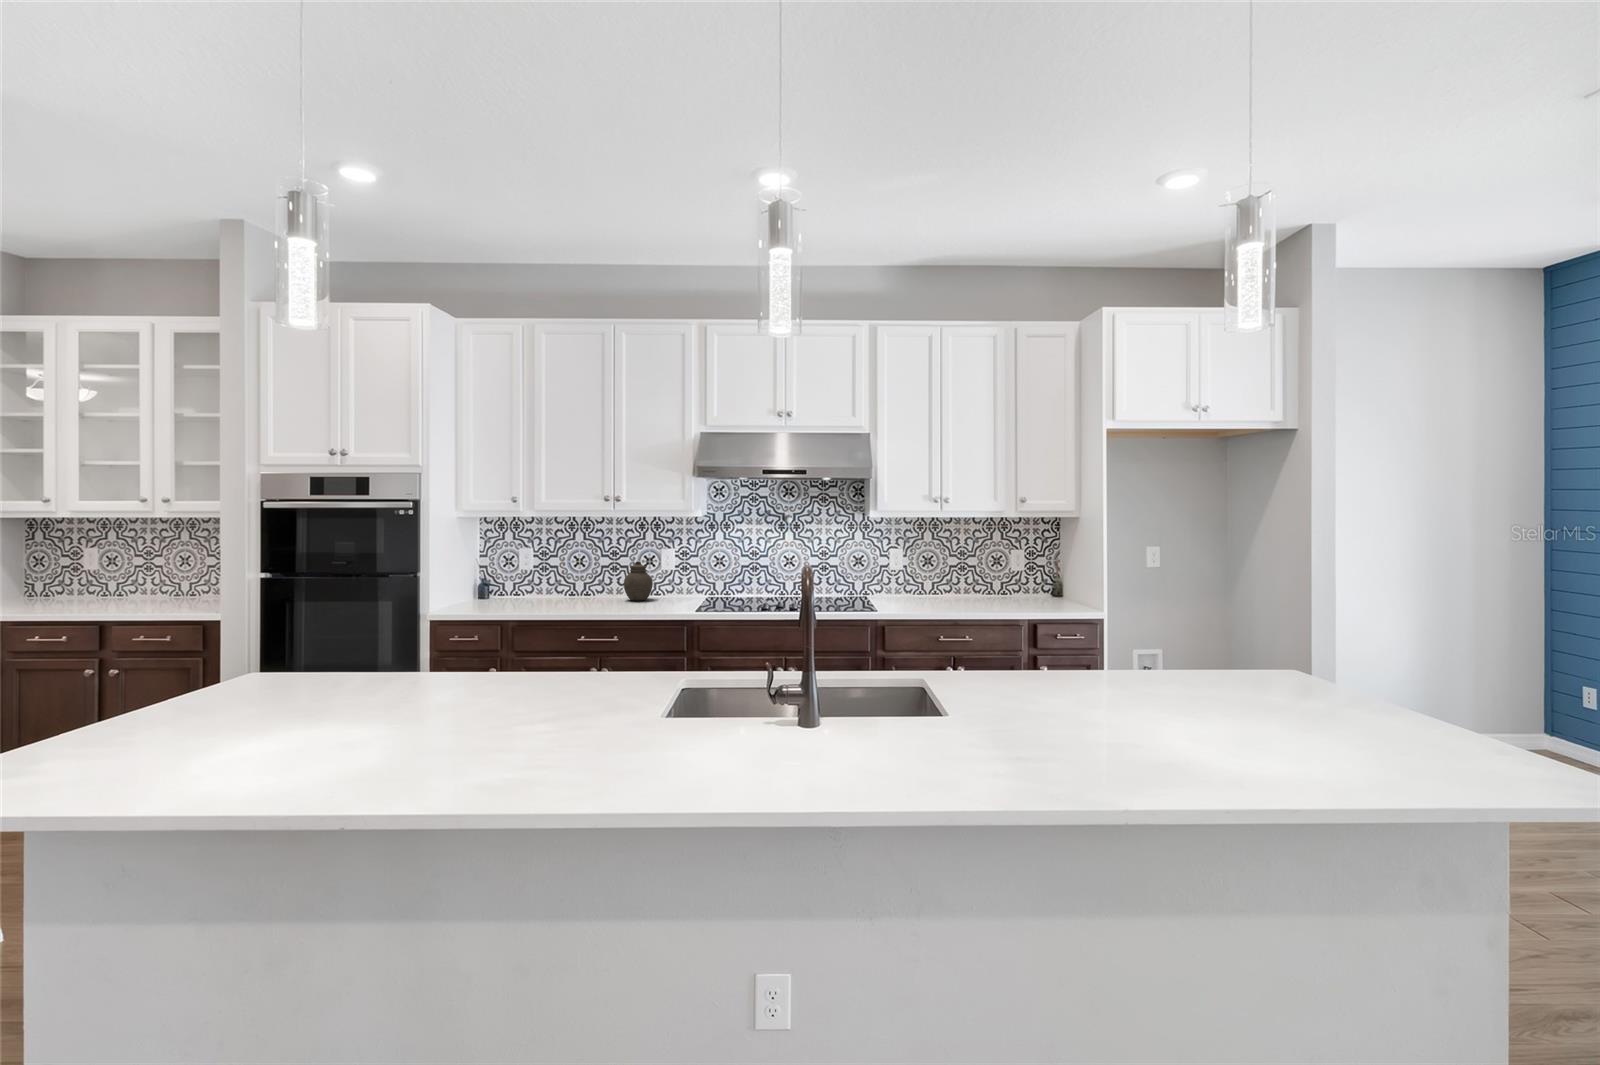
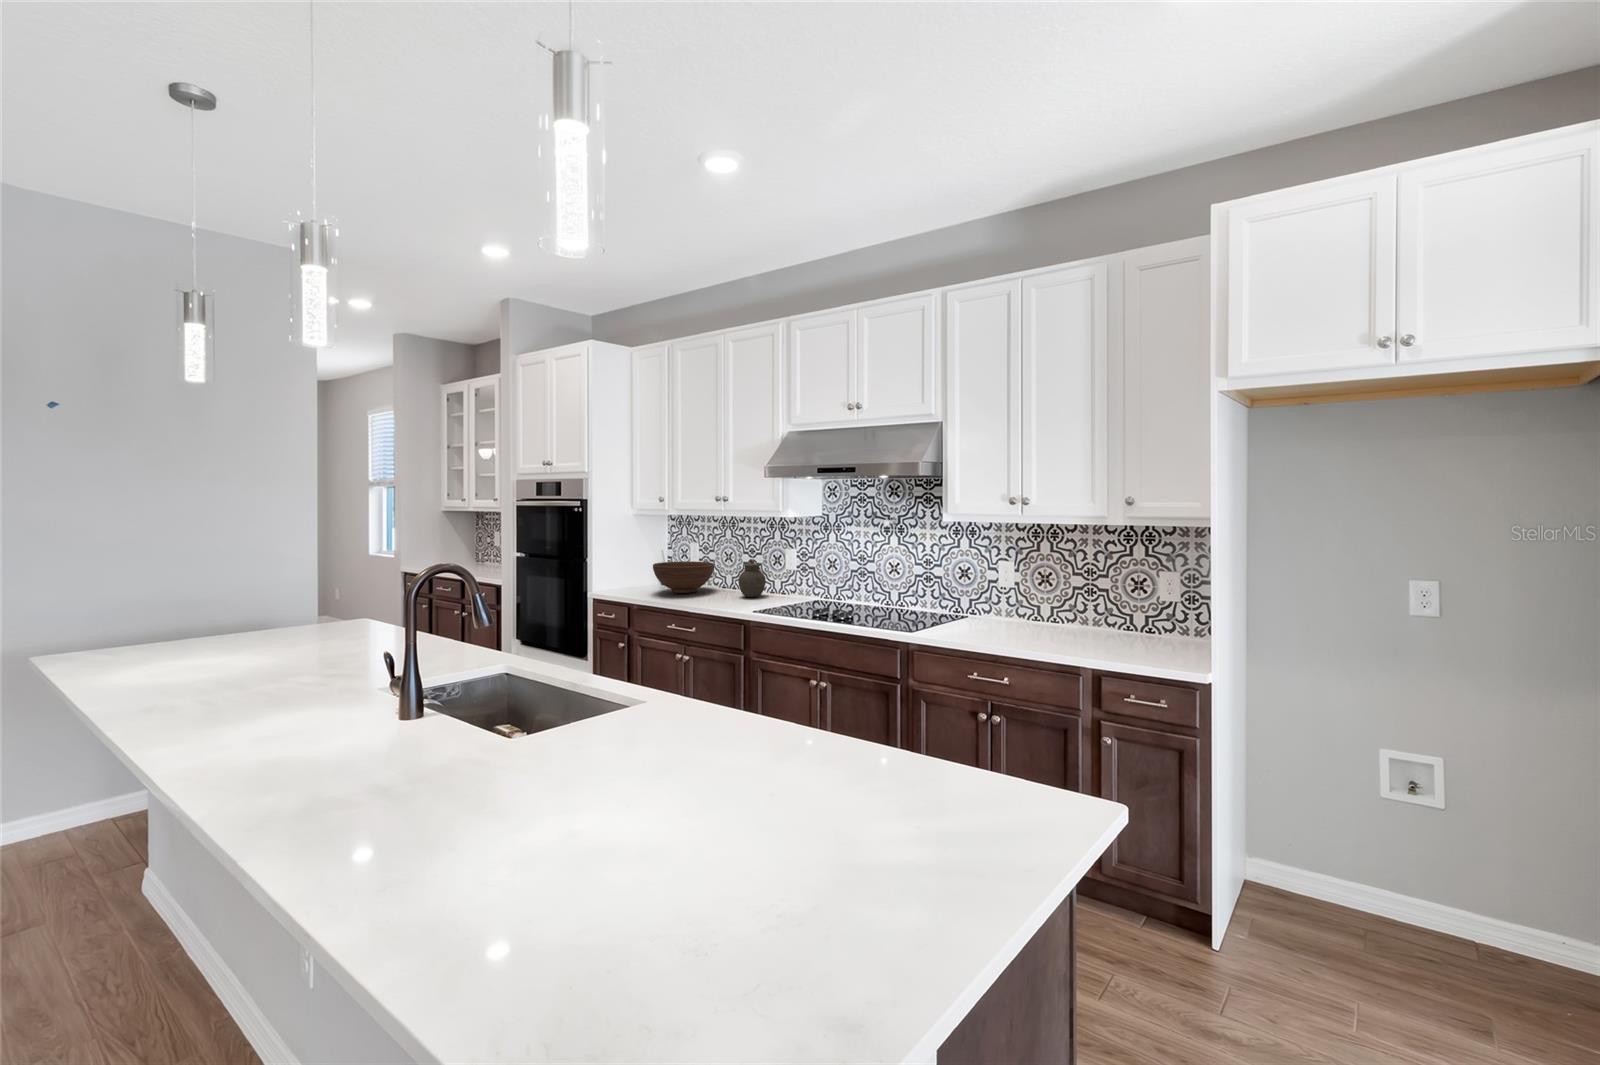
fruit bowl: none [509,569,582,603] -> present [653,562,714,593]

